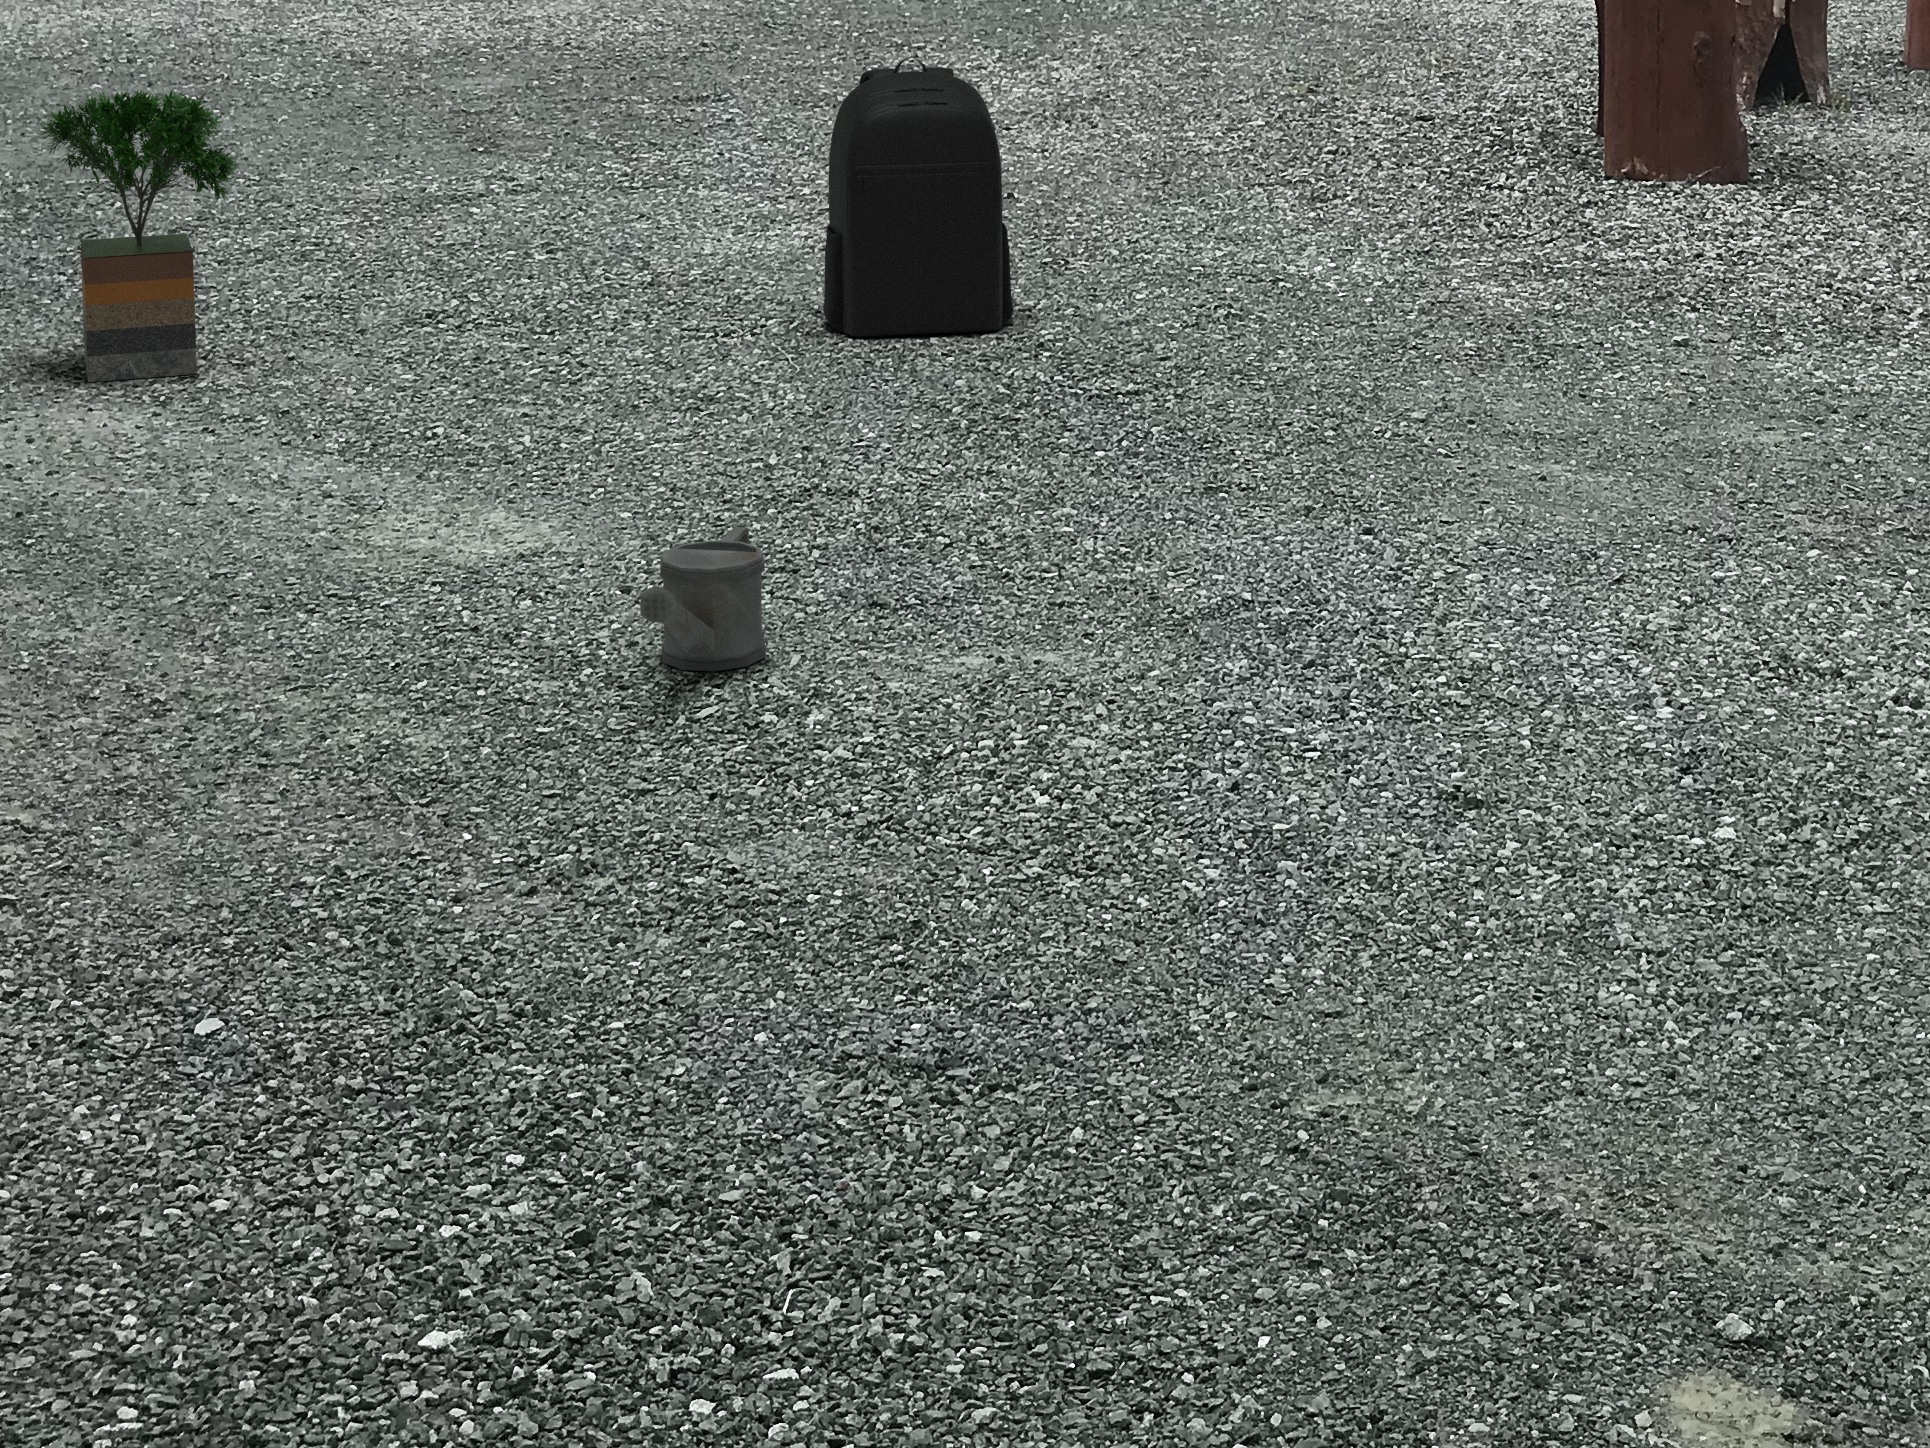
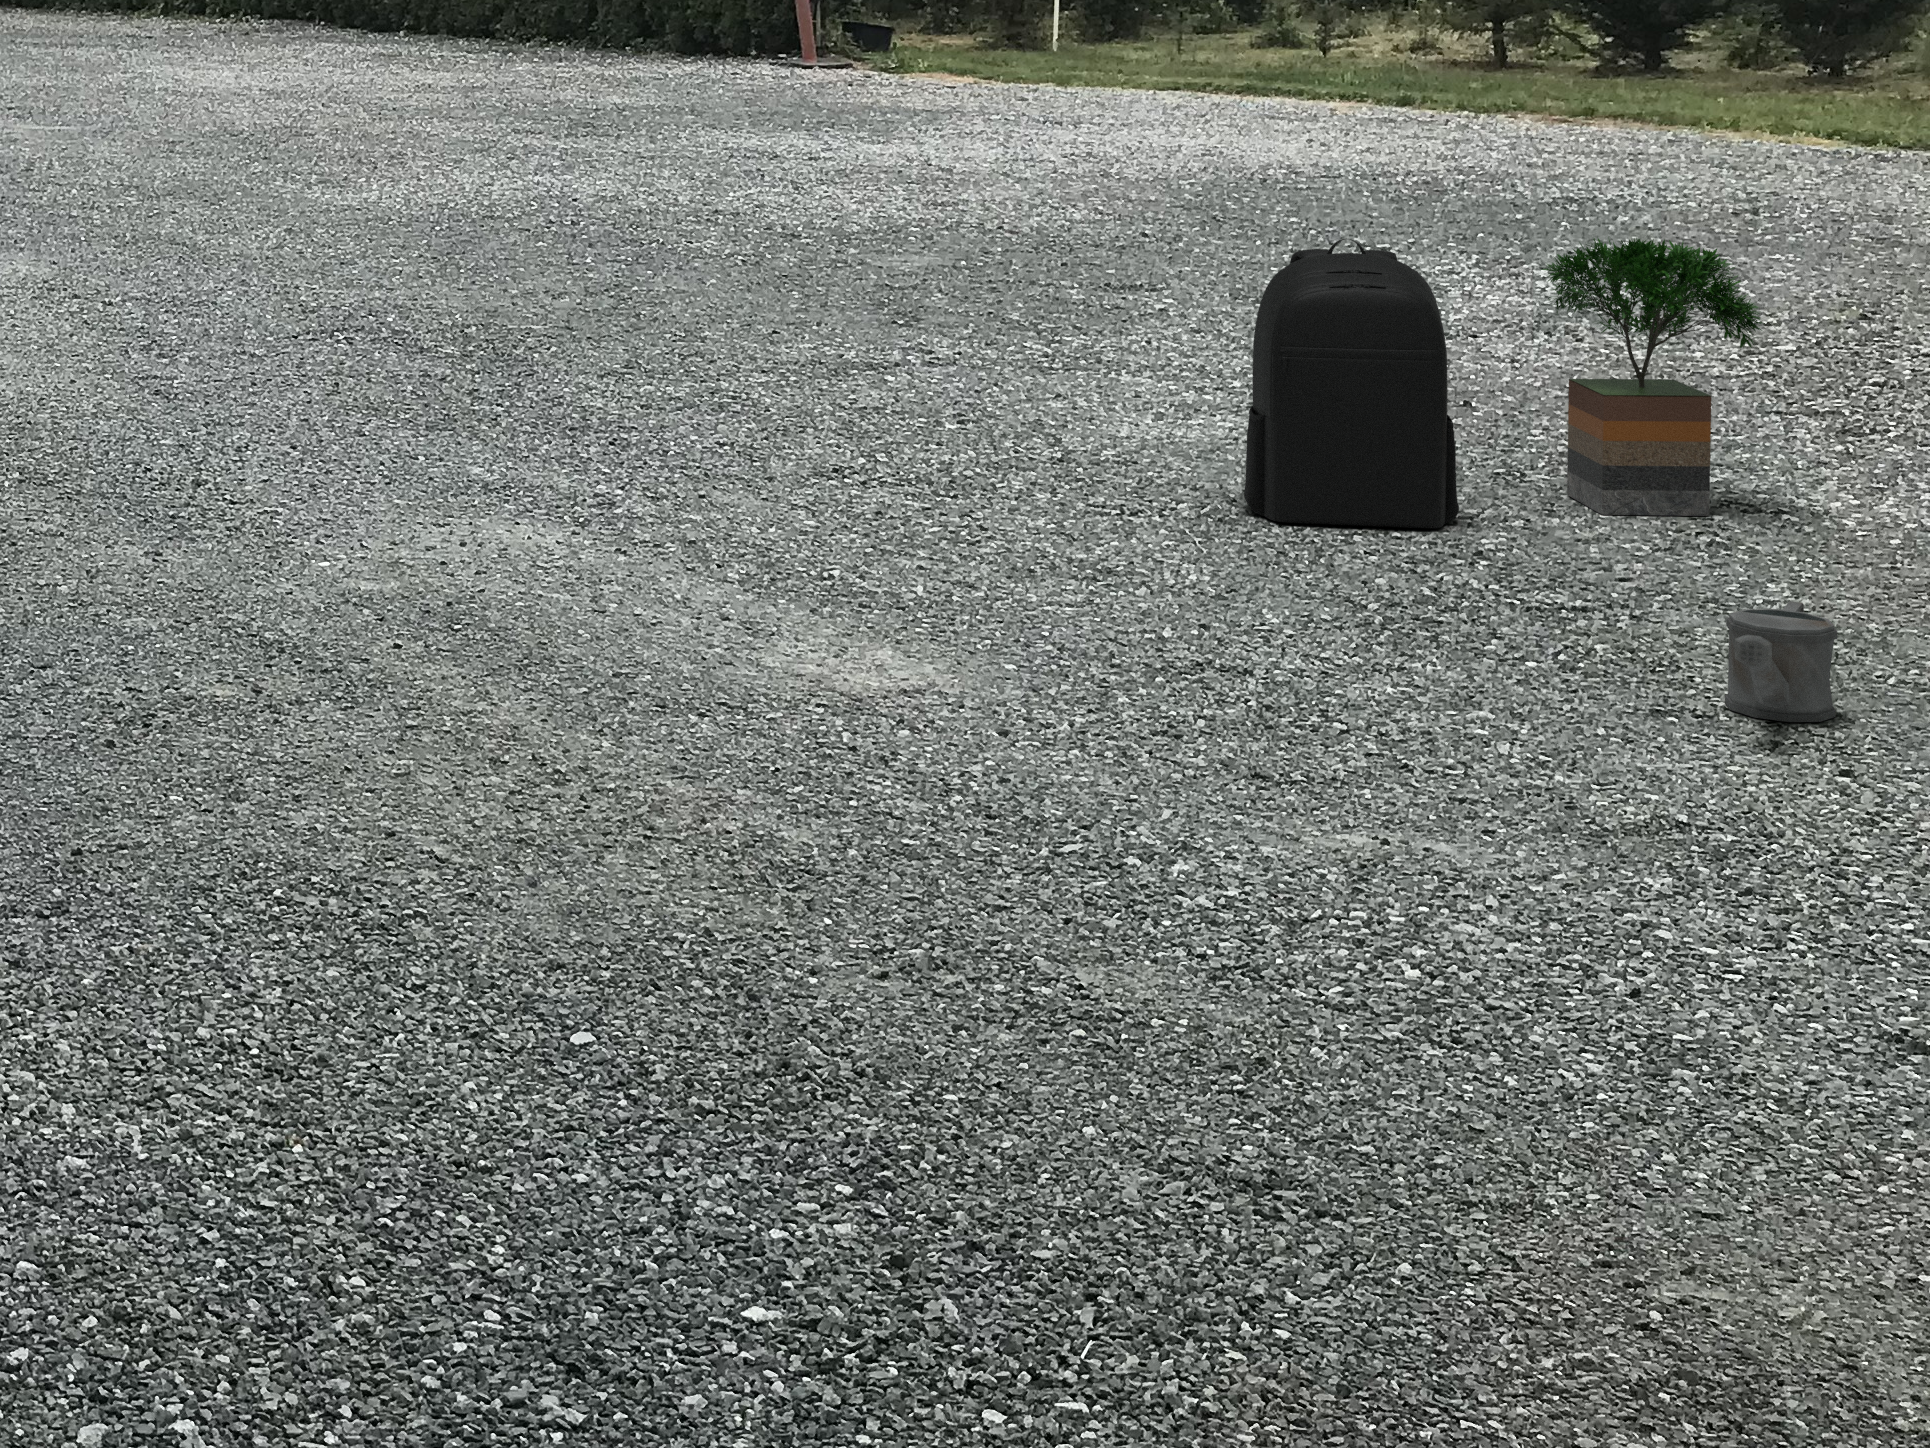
potted tree: present [39,89,239,382] -> present [1542,238,1762,516]
watering can: present [640,527,766,671] -> present [1725,601,1837,722]

